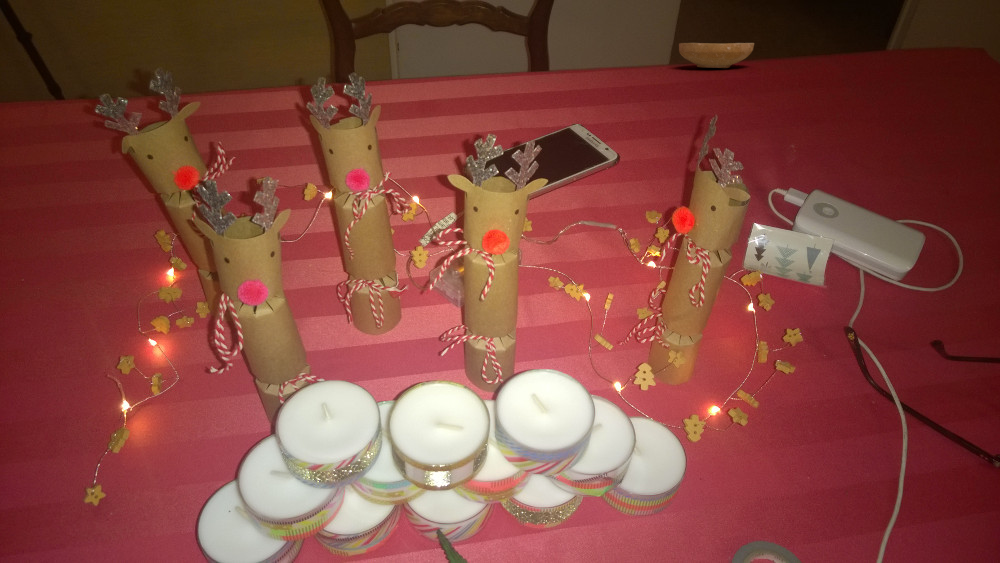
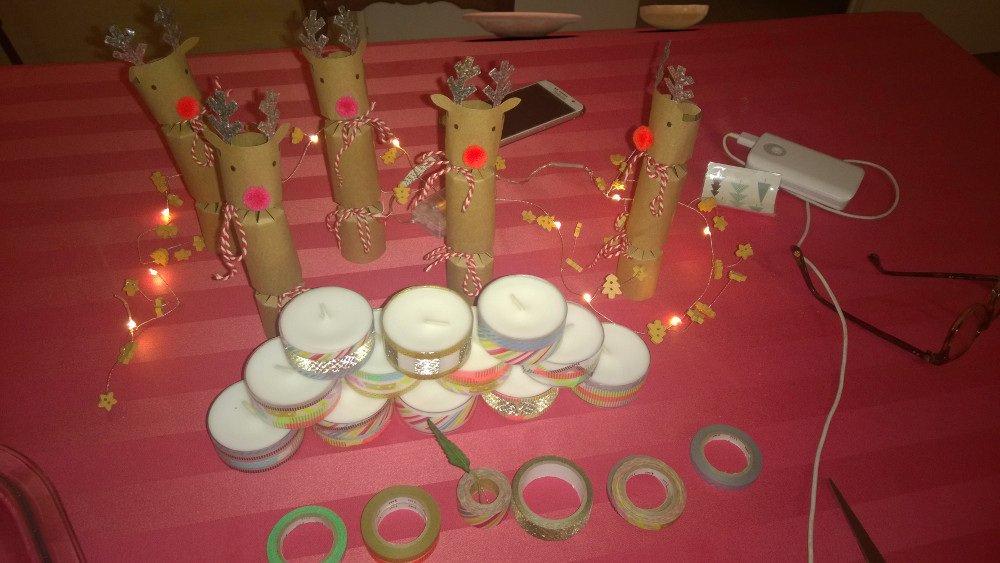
plate: none [488,52,616,77] -> present [462,12,582,38]

